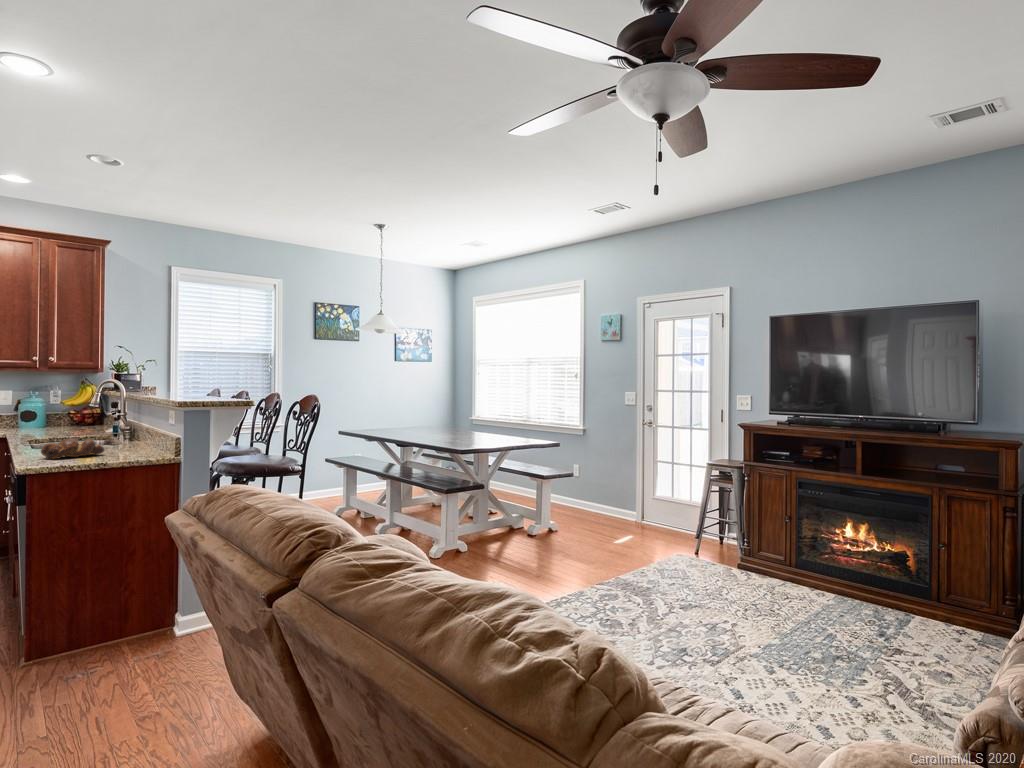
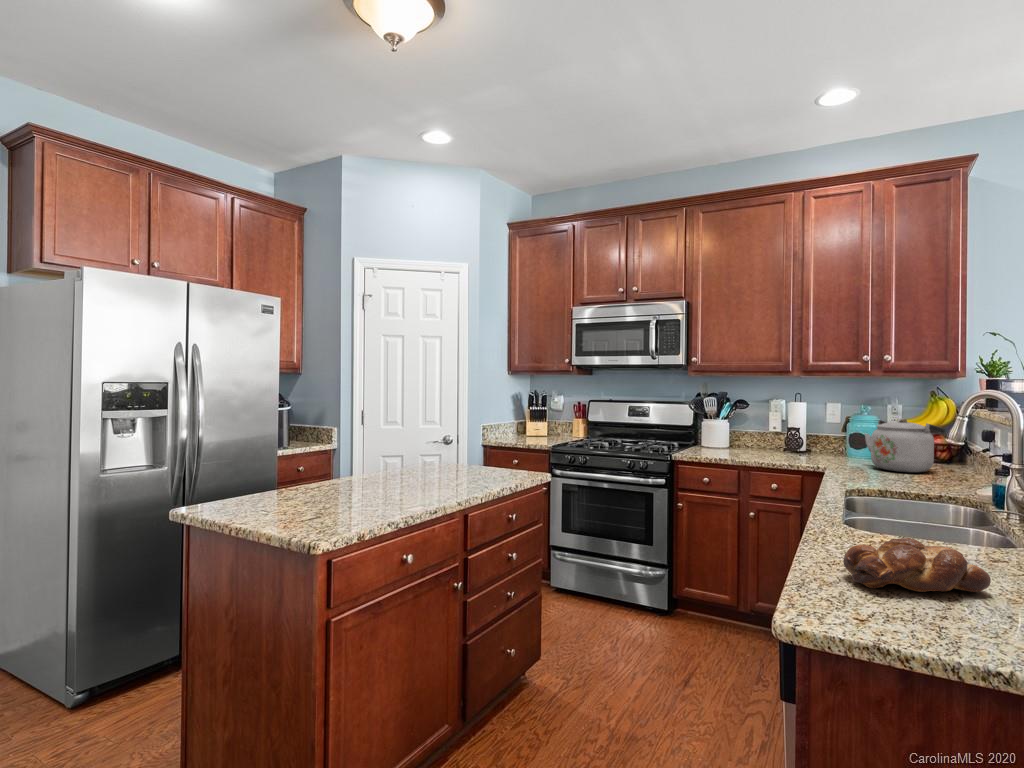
kettle: none [35,398,90,431] -> present [865,418,945,473]

